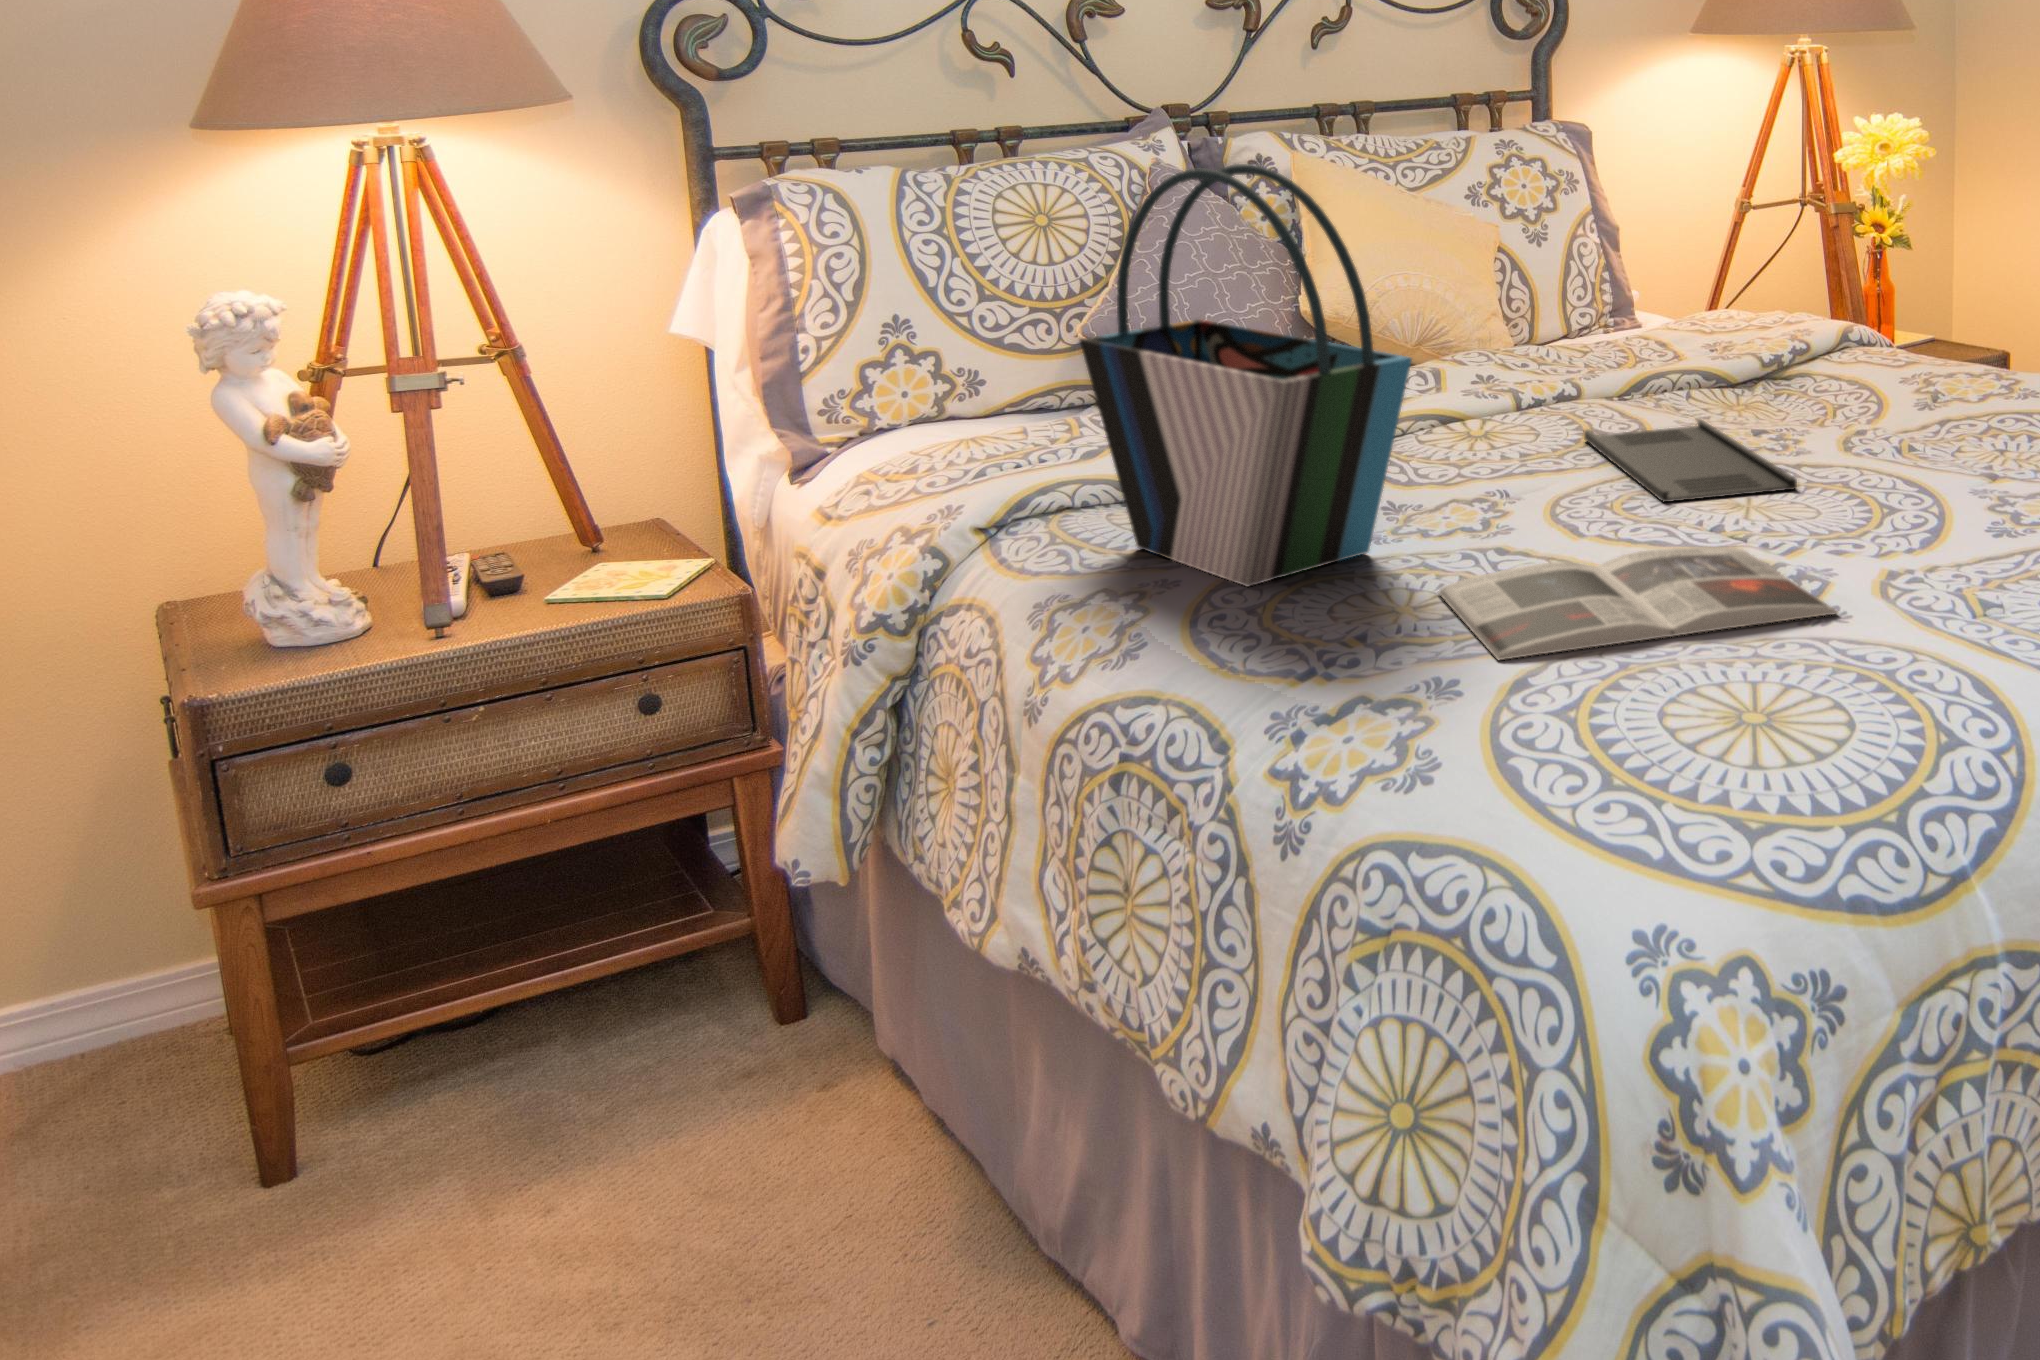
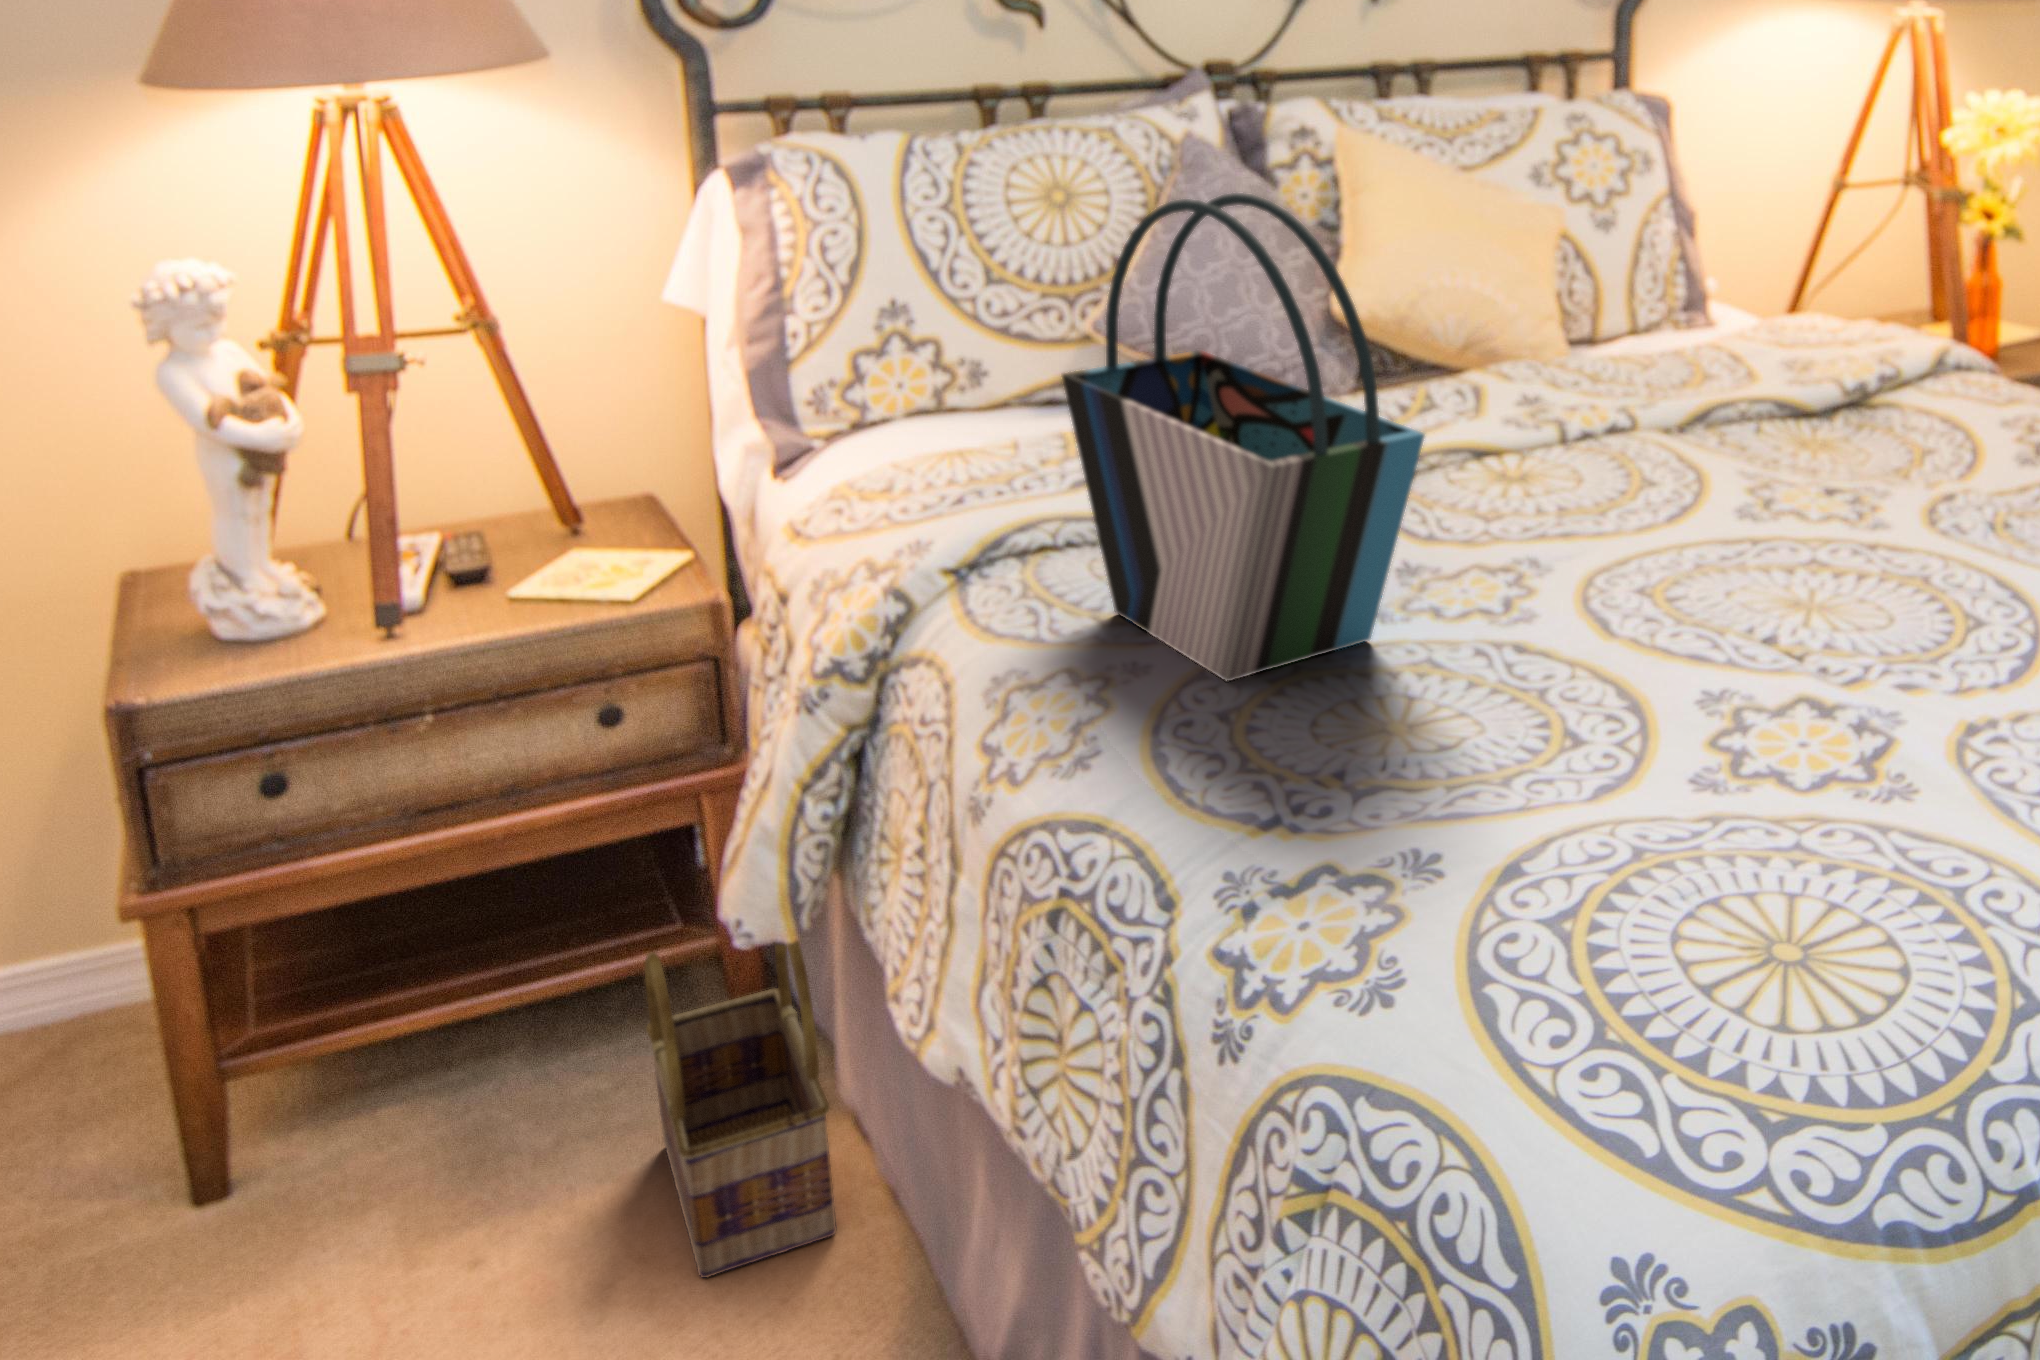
tray: present [1583,420,1797,502] -> none [1634,469,1871,588]
magazine: present [1439,547,1838,660] -> none [1439,668,1905,822]
basket: none [698,873,891,1203] -> present [645,941,836,1278]

